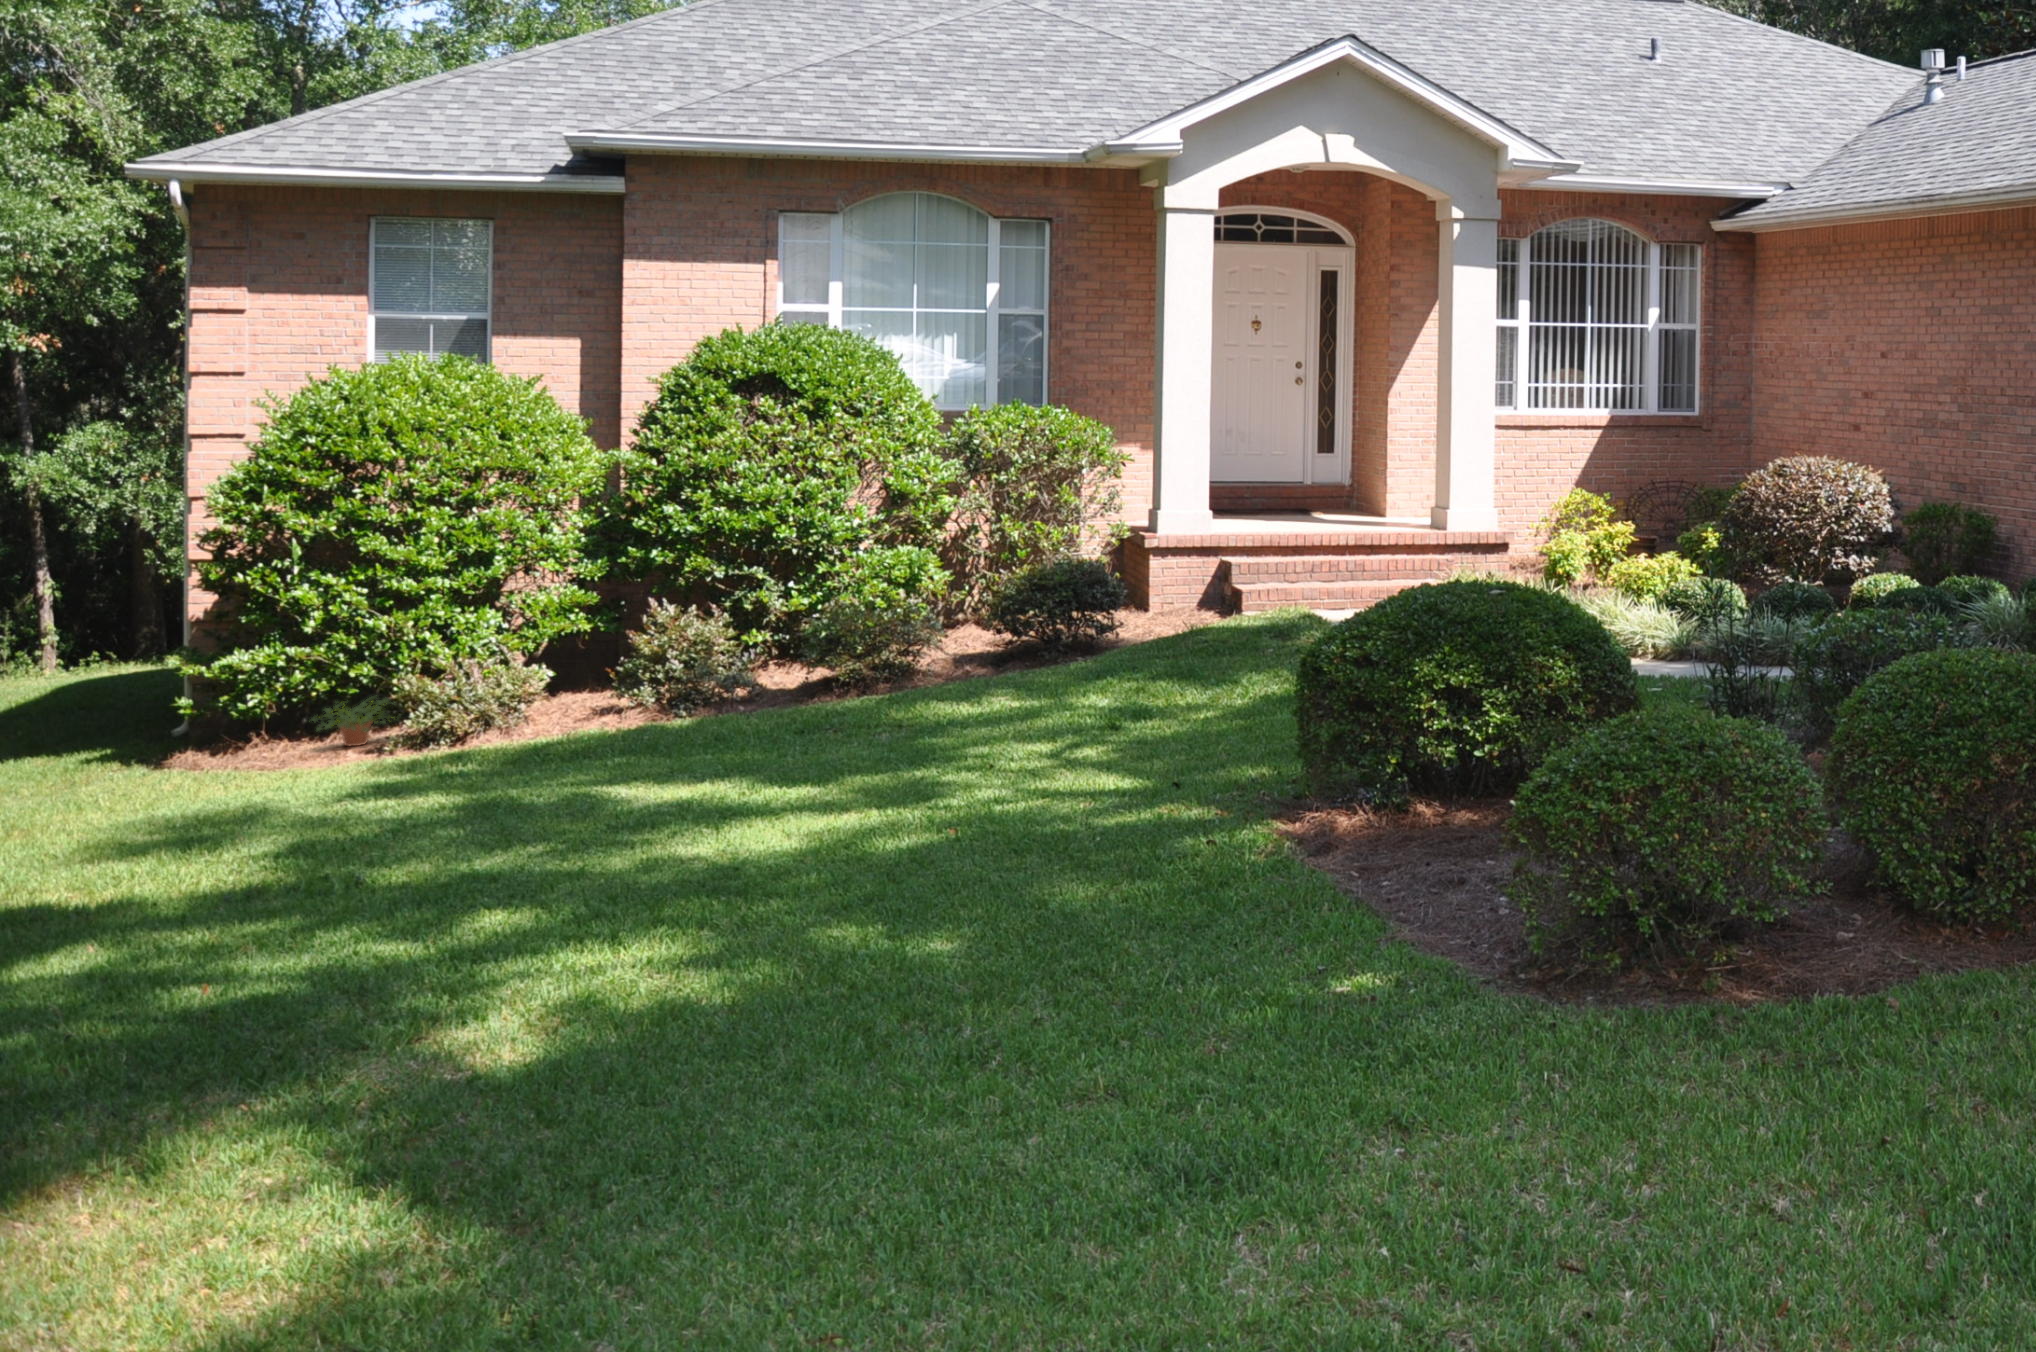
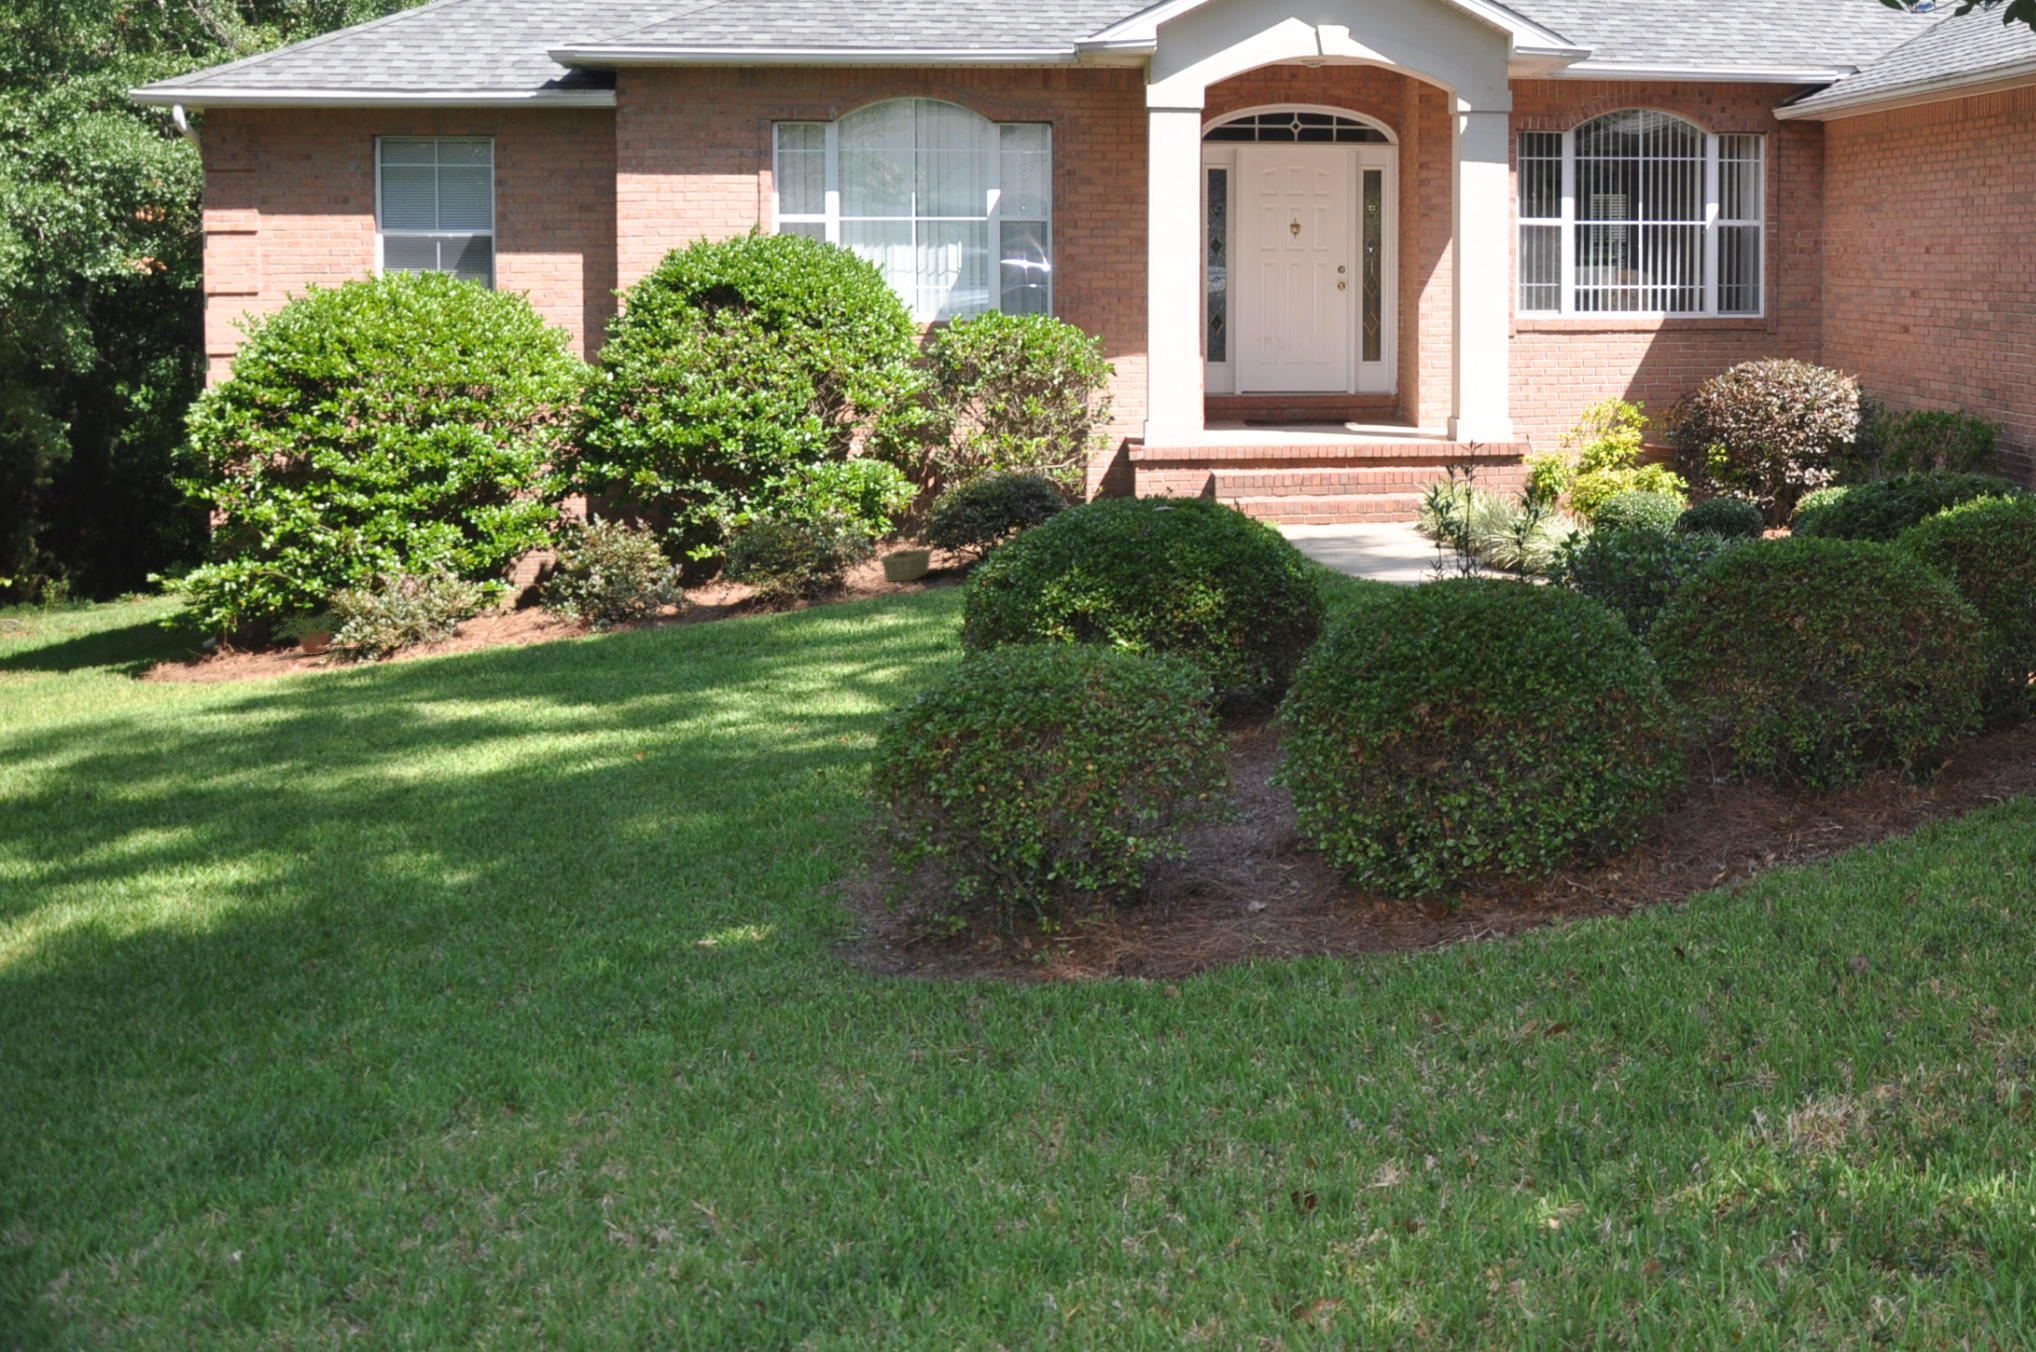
basket: none [934,615,979,664] -> present [880,548,932,581]

